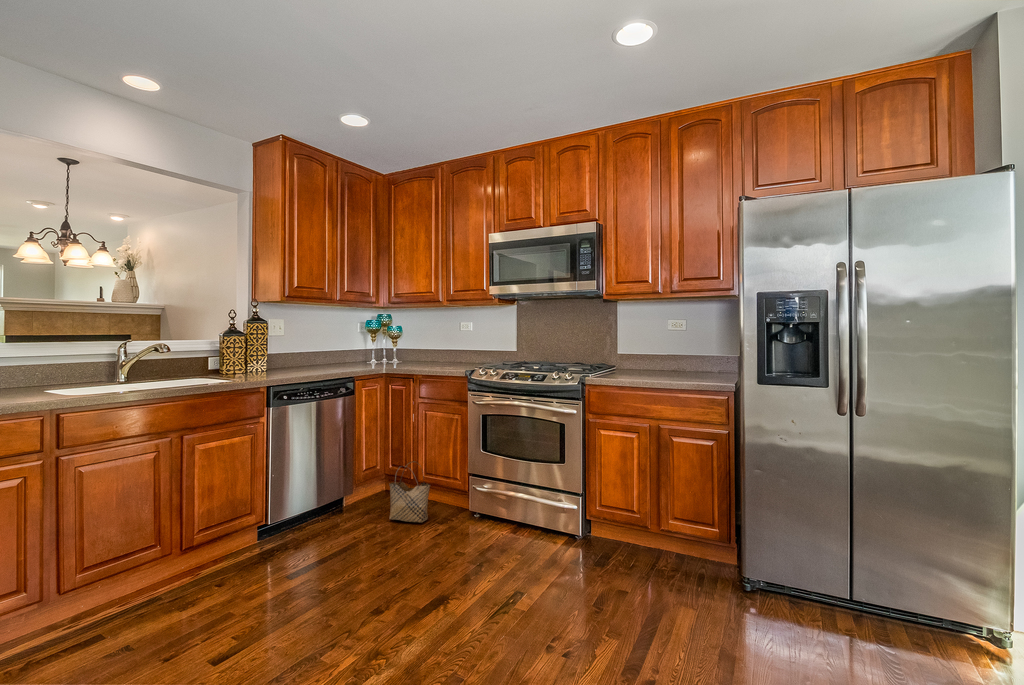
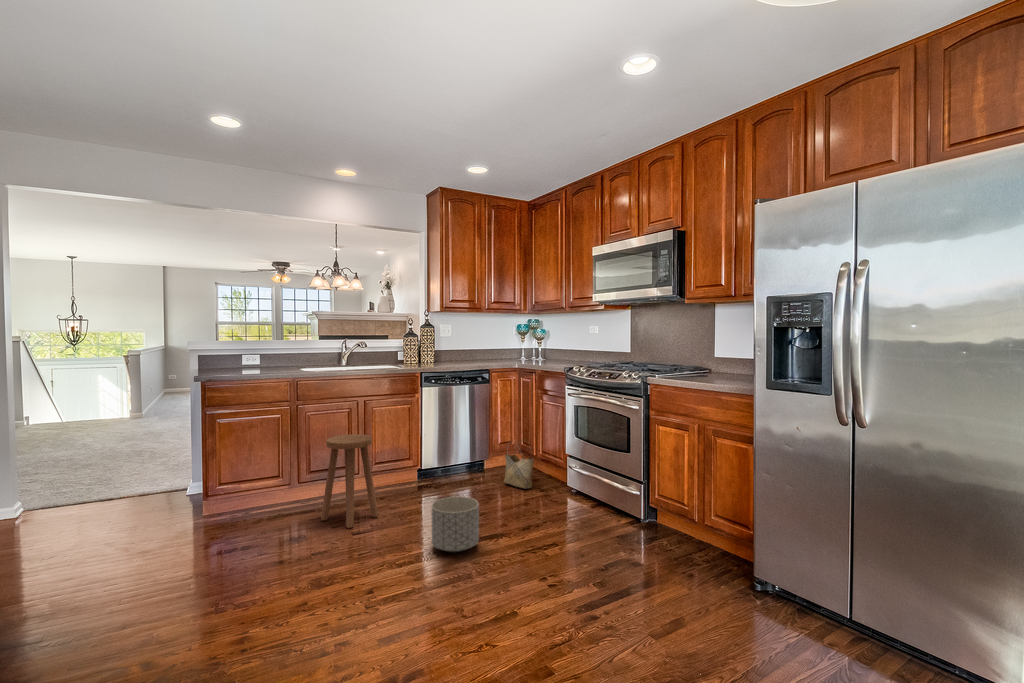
stool: none [139,489,244,647] -> present [321,434,378,528]
planter: none [372,556,440,644] -> present [432,497,479,553]

